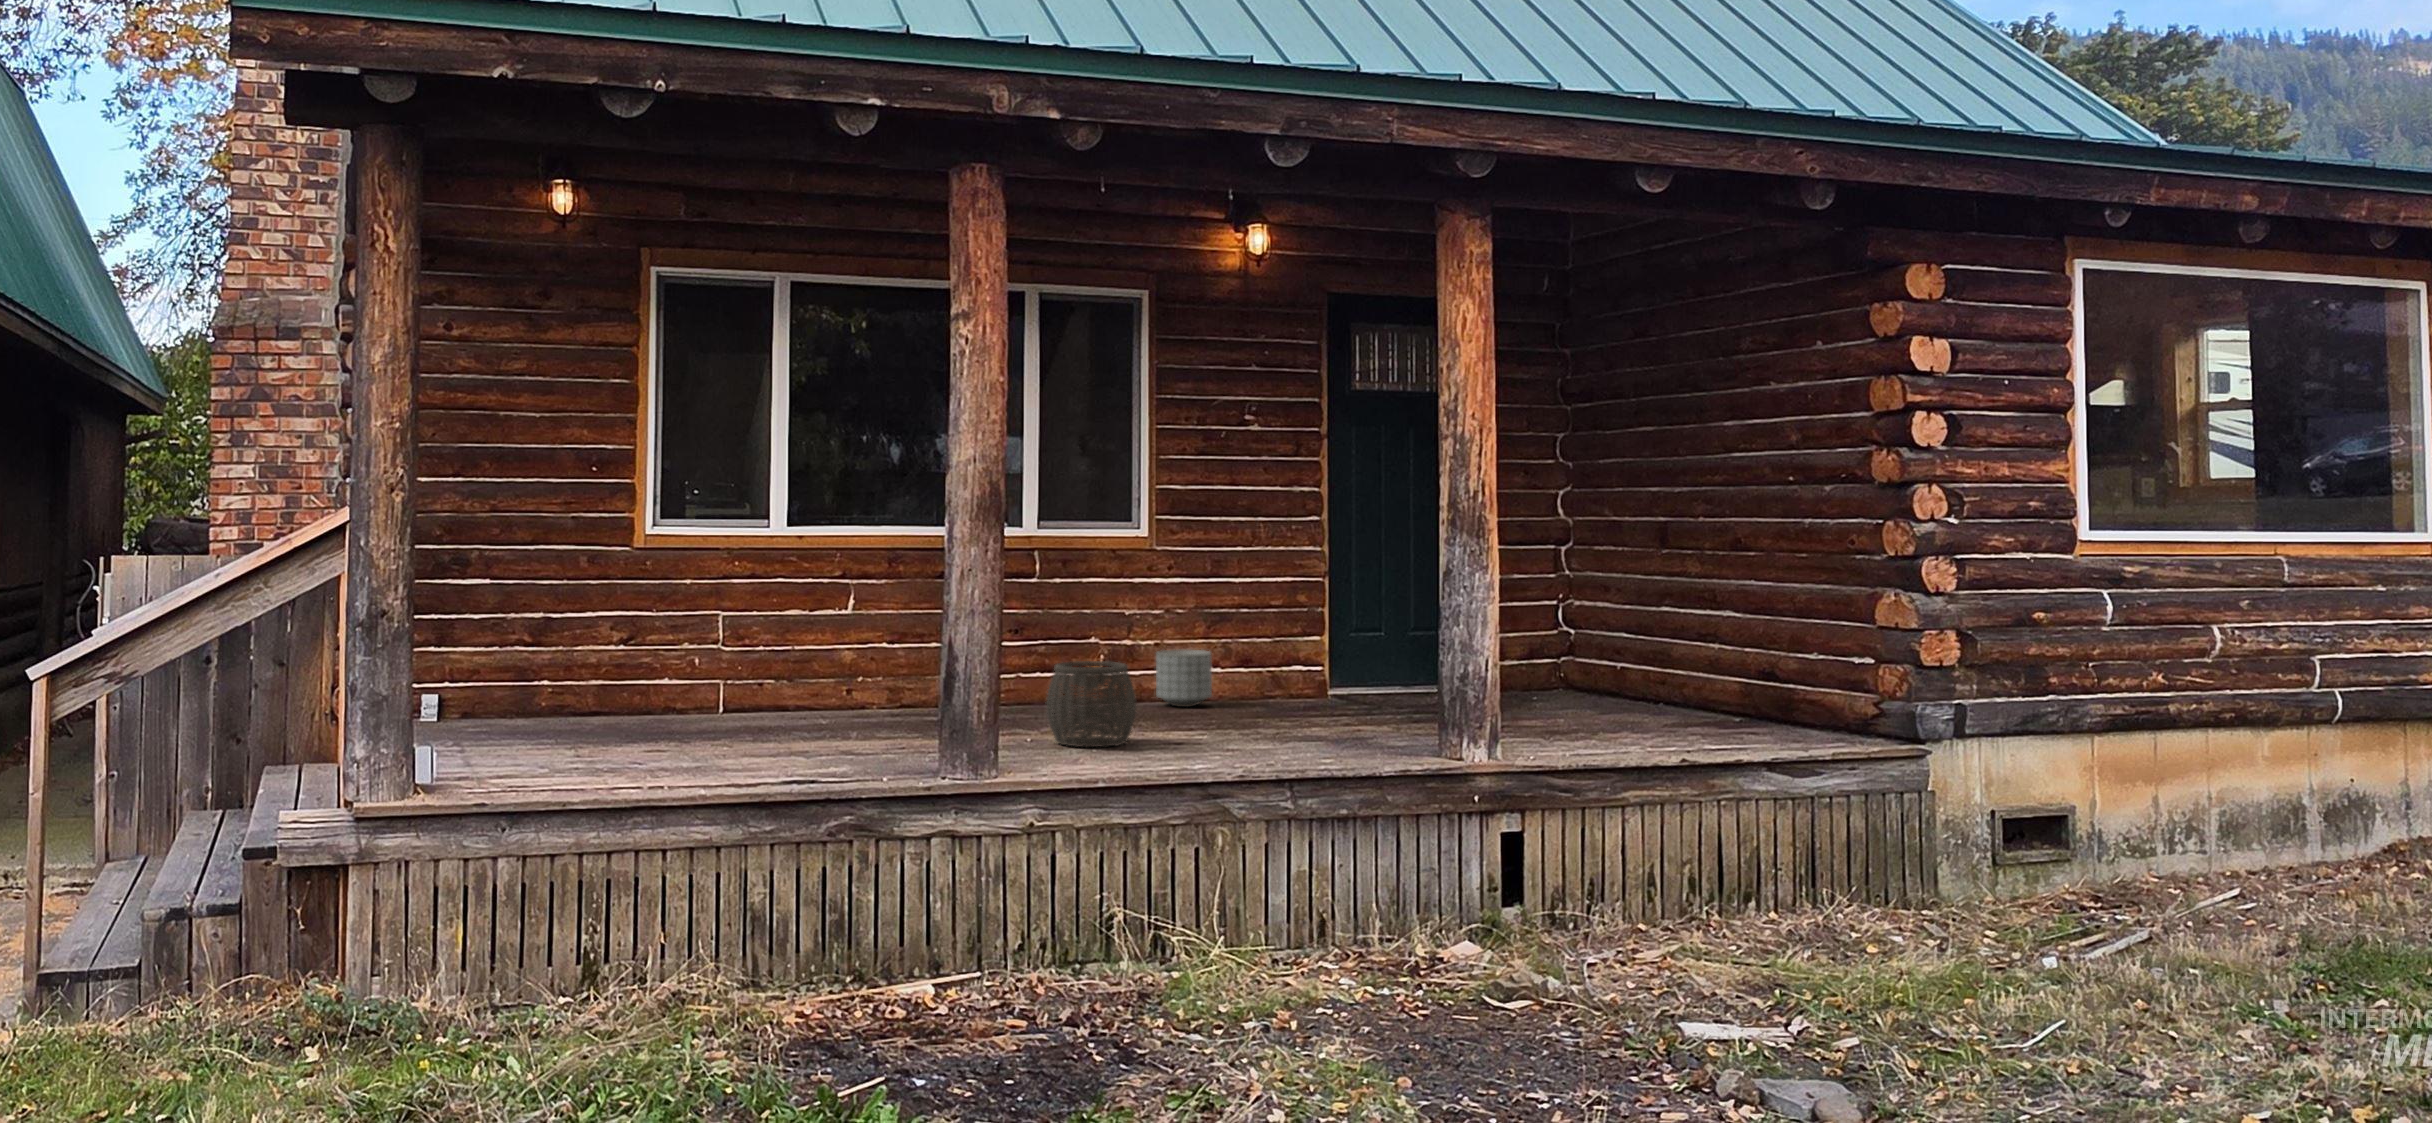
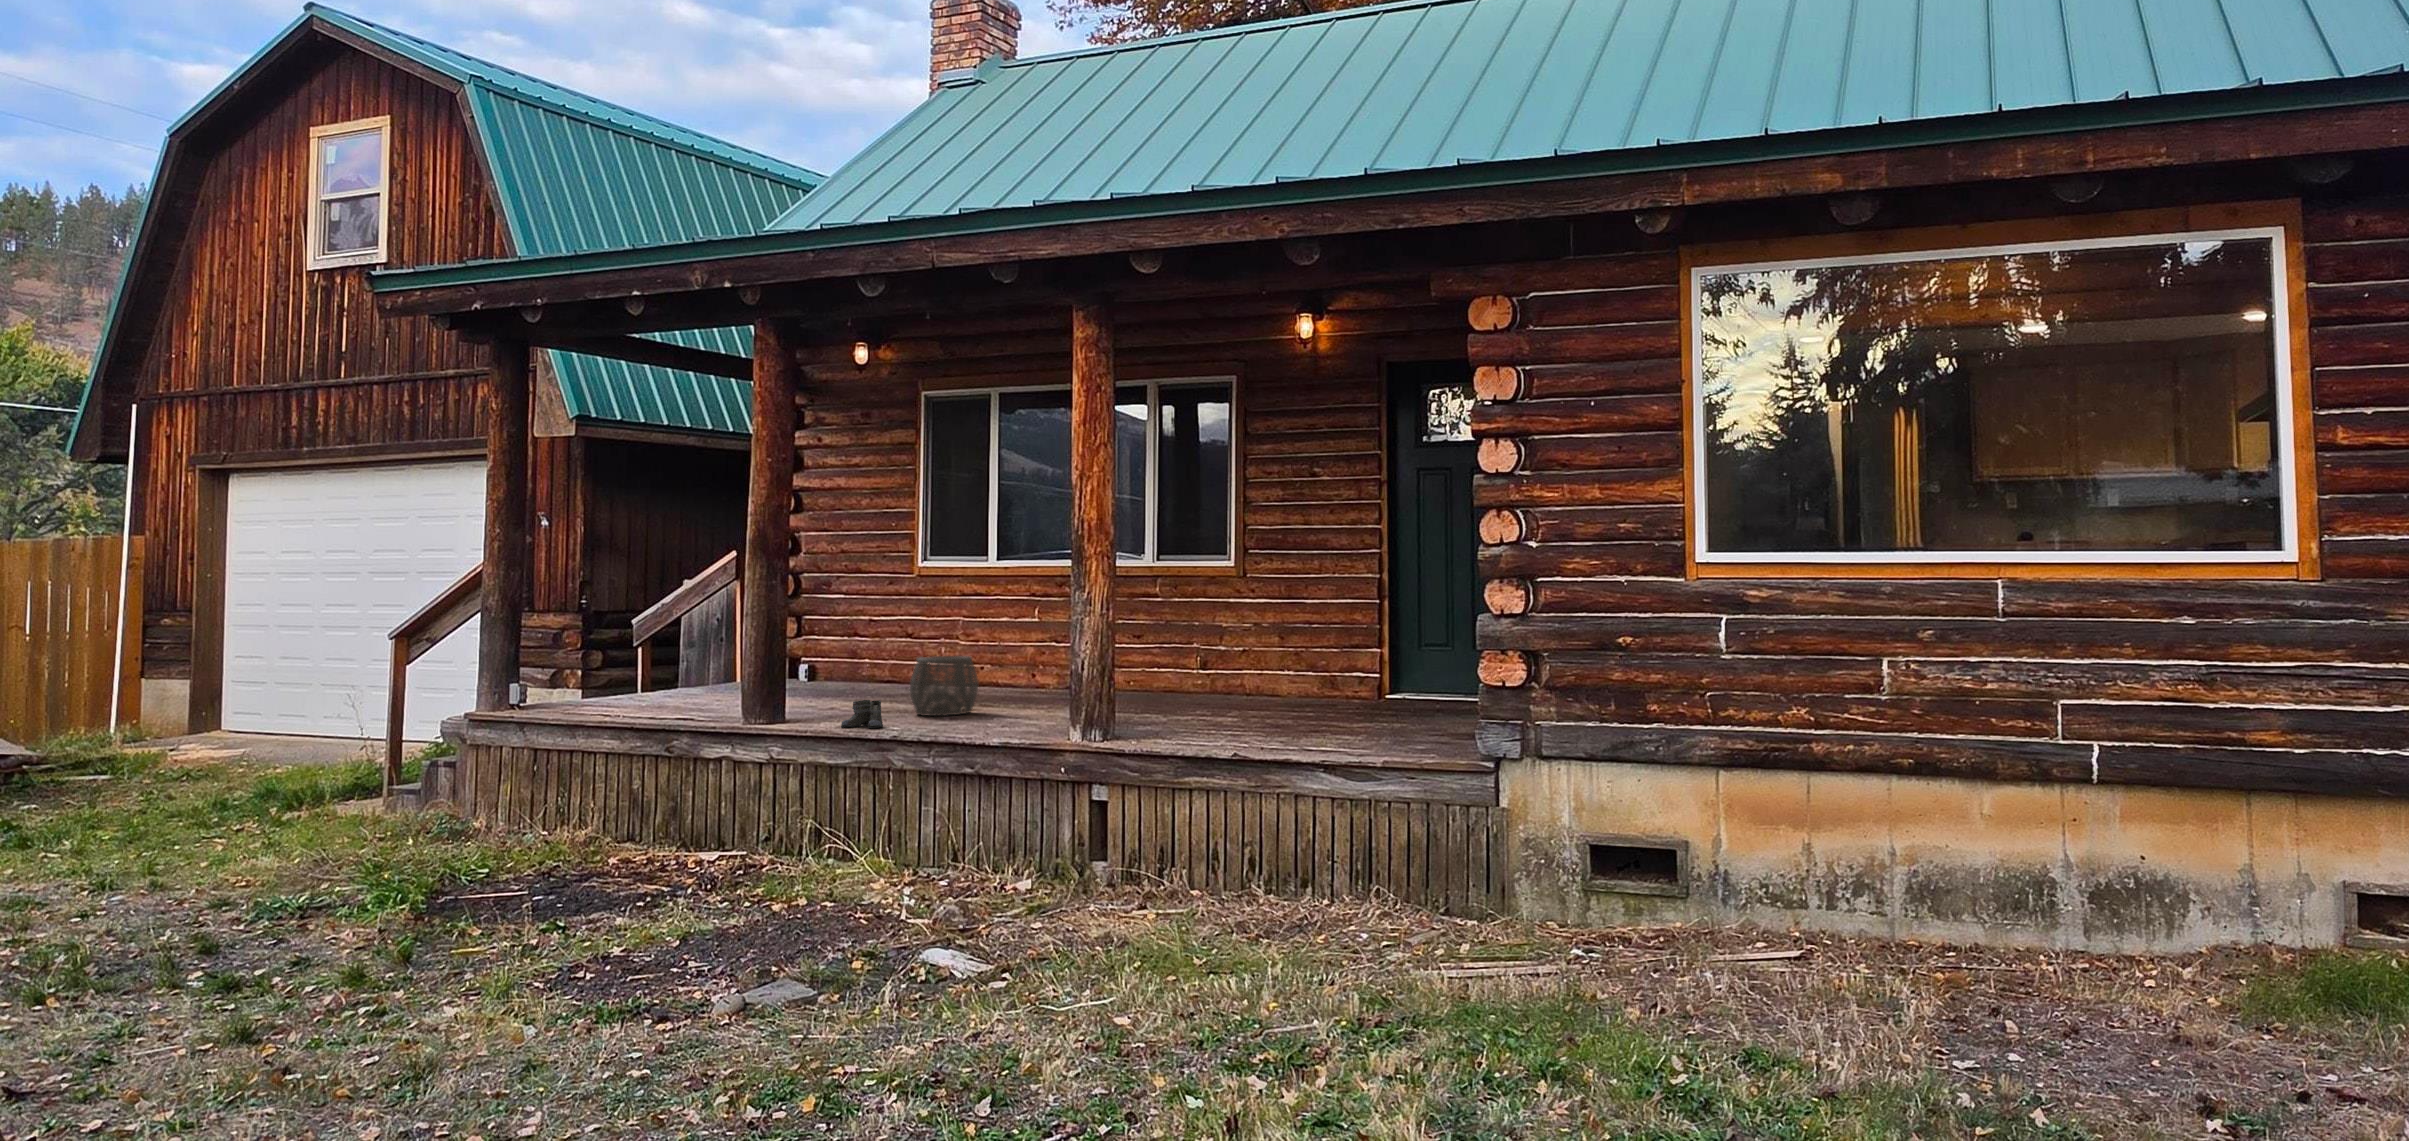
planter: present [1156,650,1212,707] -> none [1160,659,1203,703]
boots: none [1131,730,1202,772] -> present [841,700,883,728]

